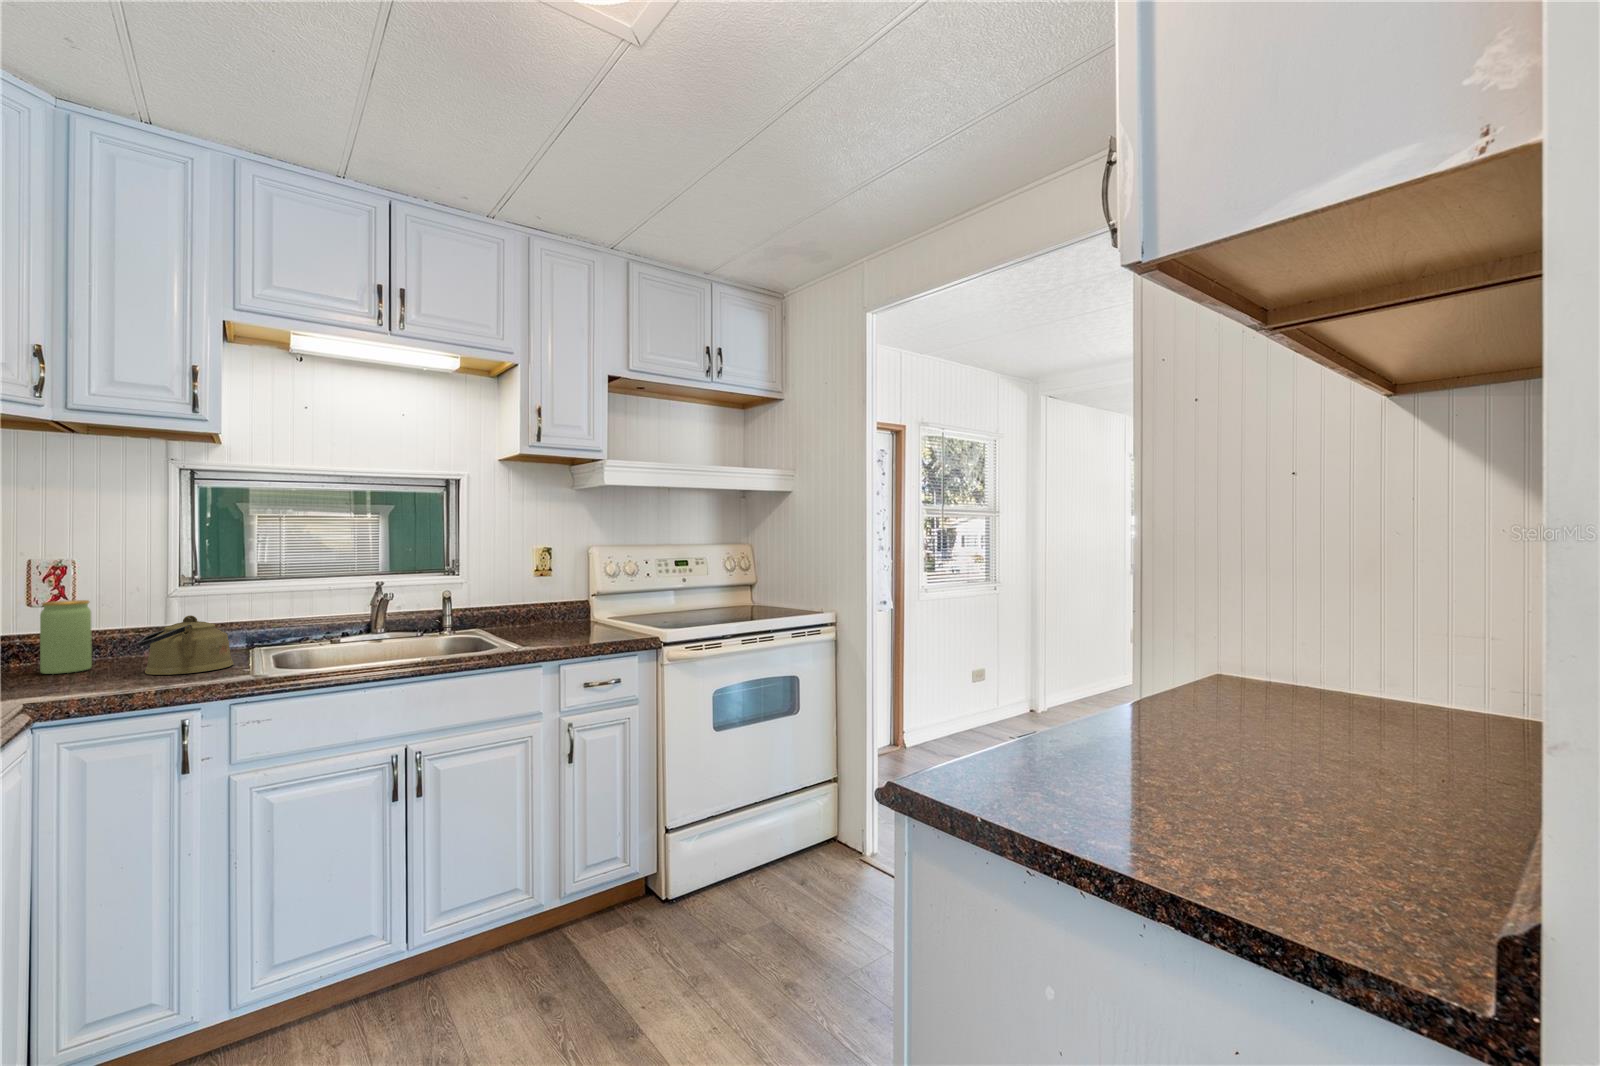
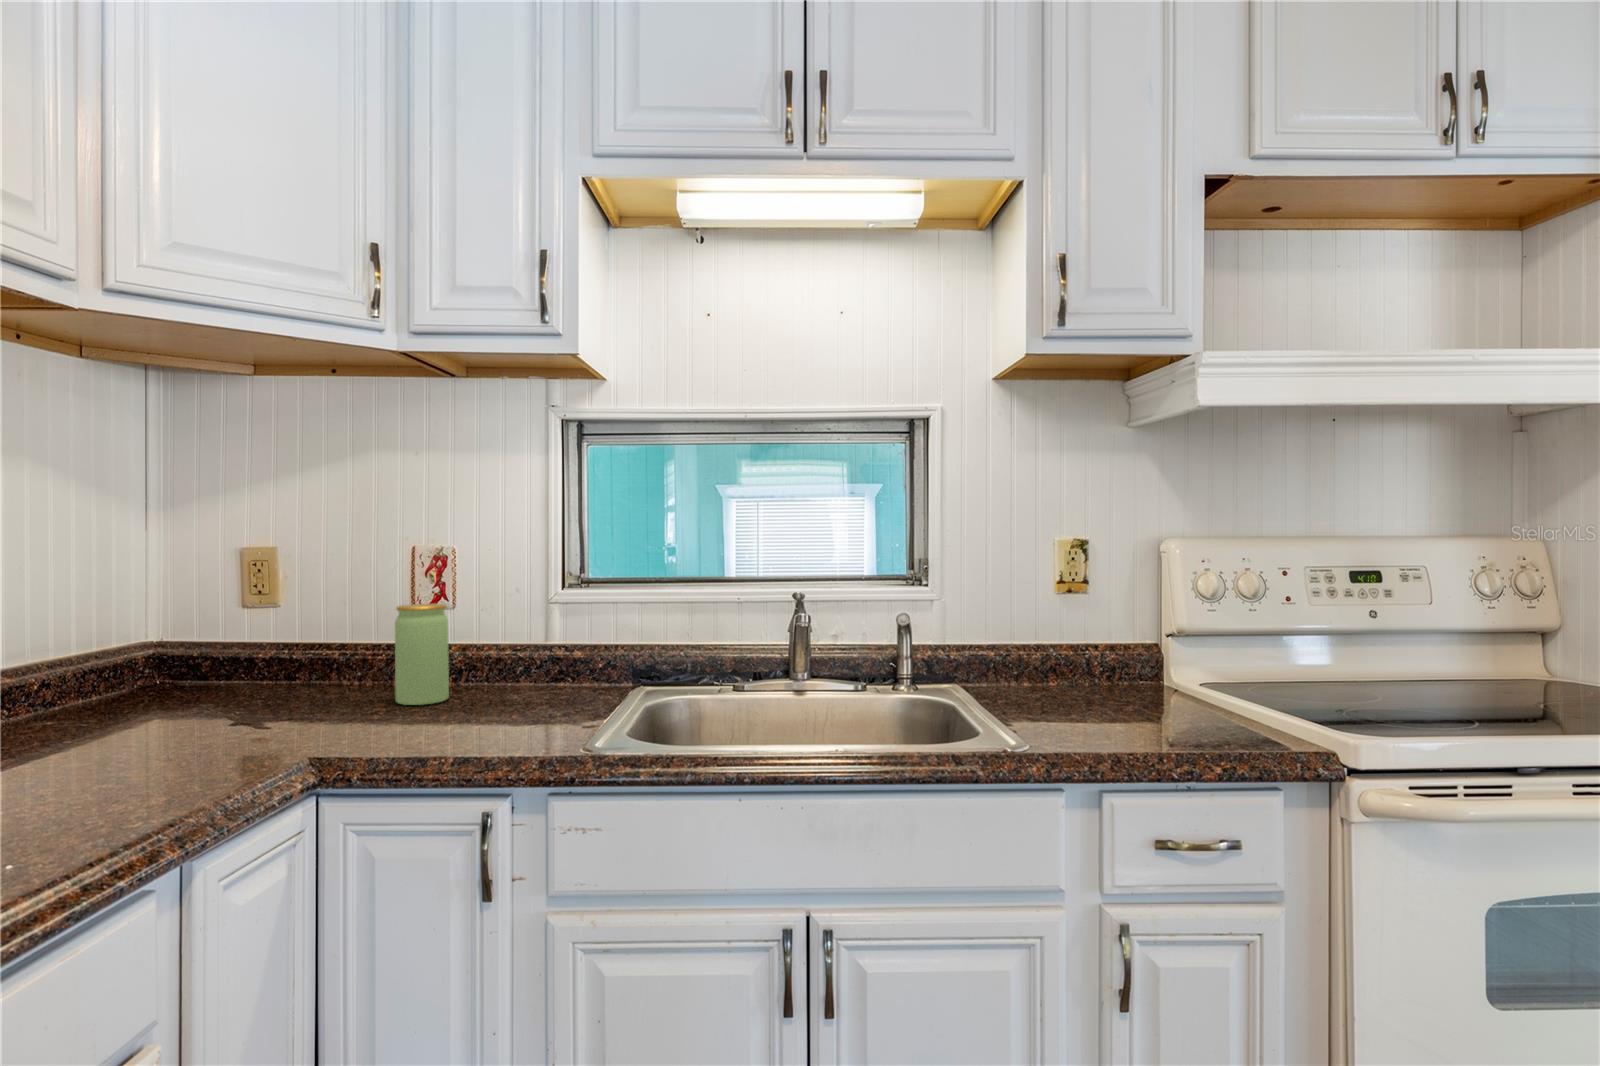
kettle: present [138,615,234,675] -> none [463,637,587,730]

